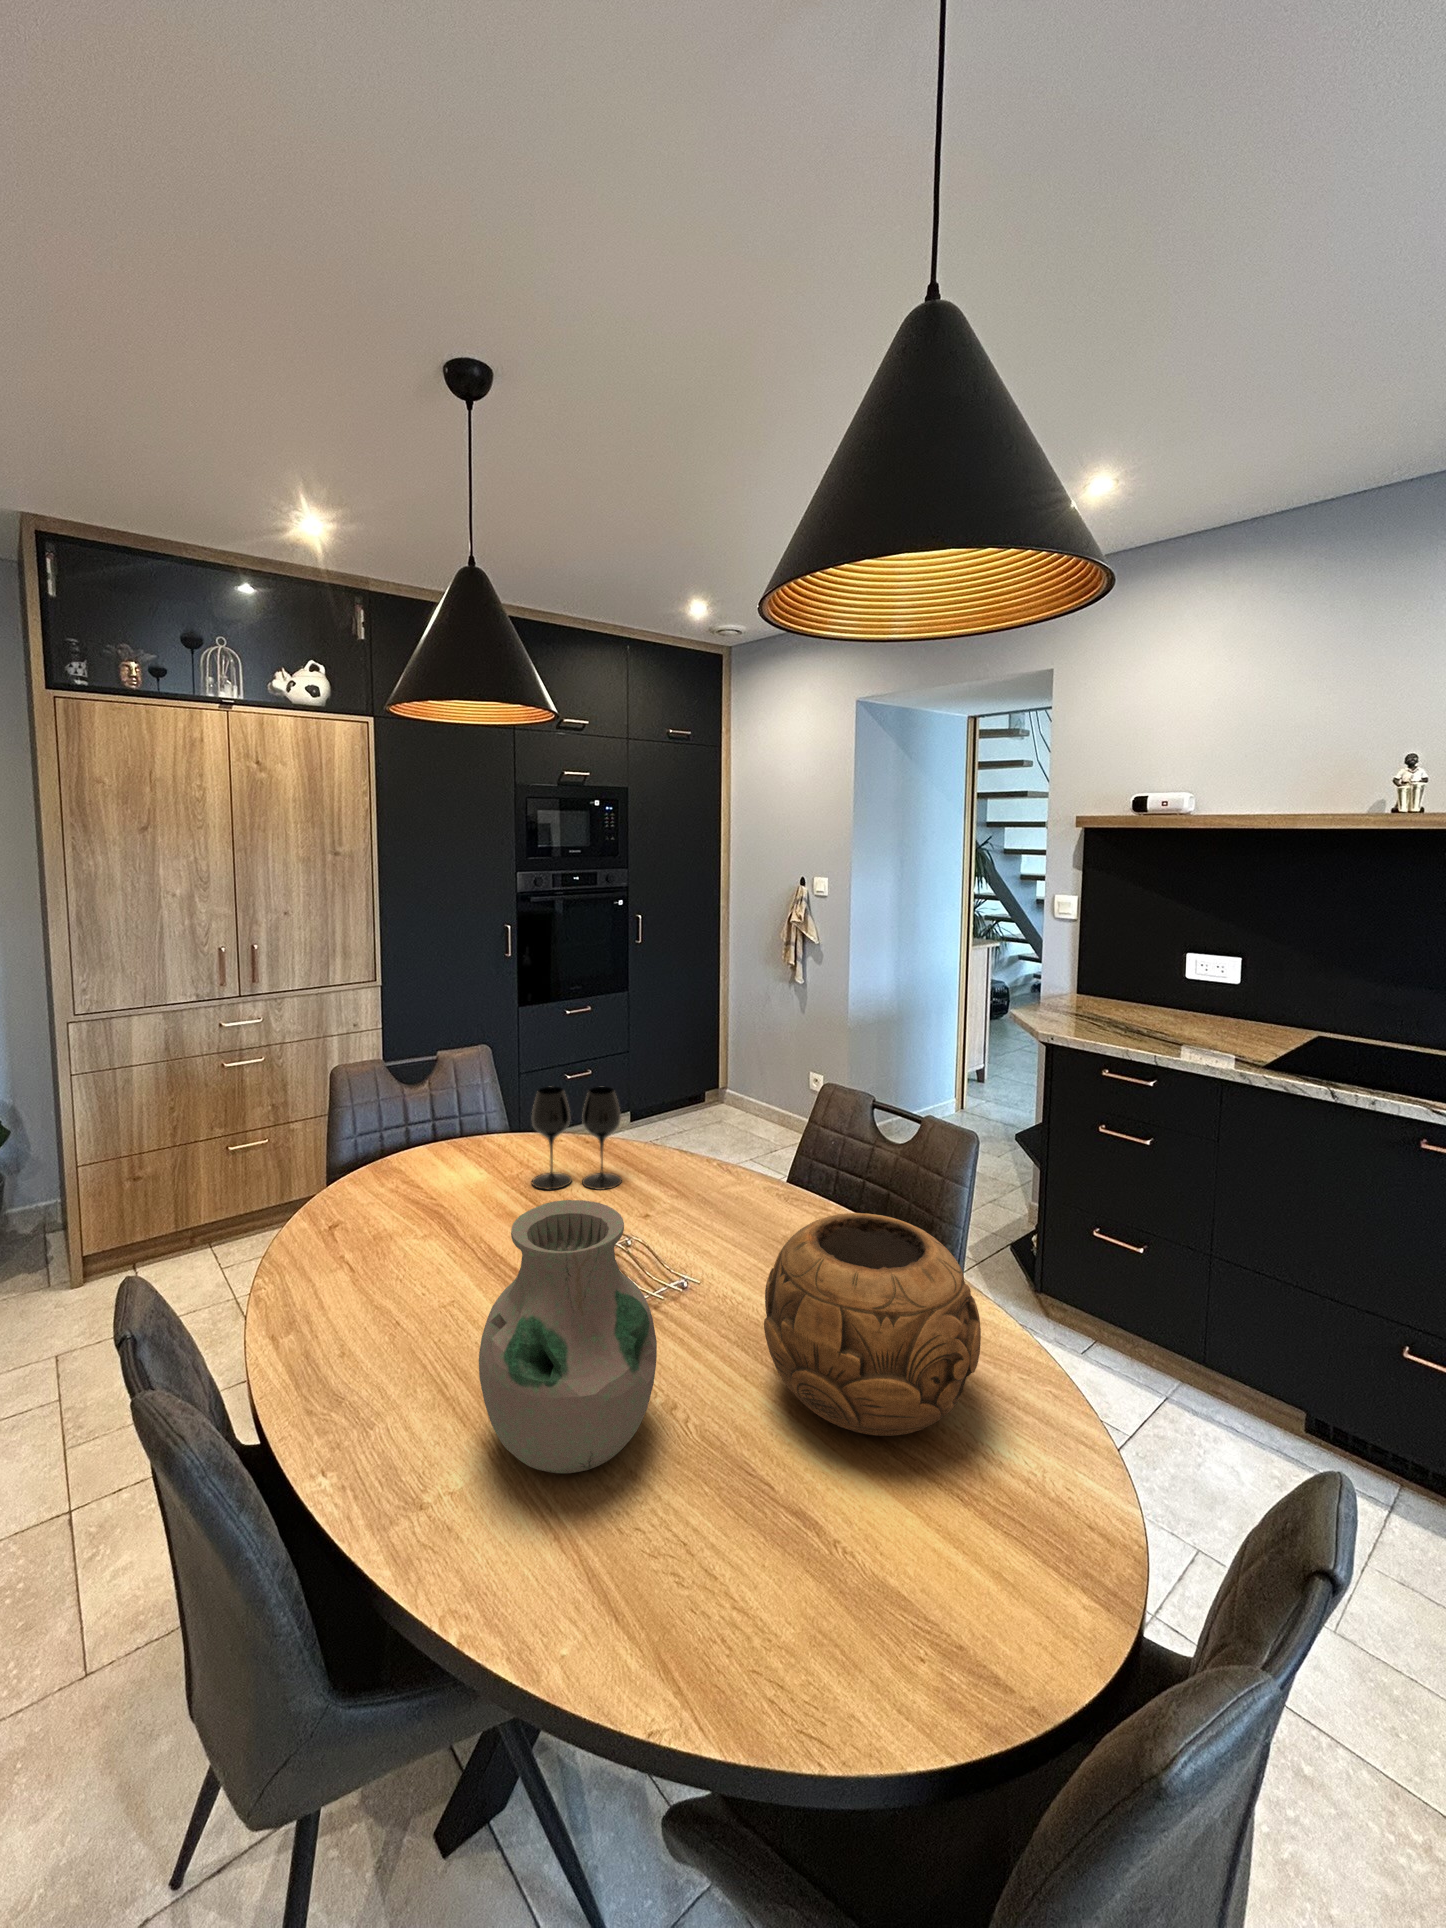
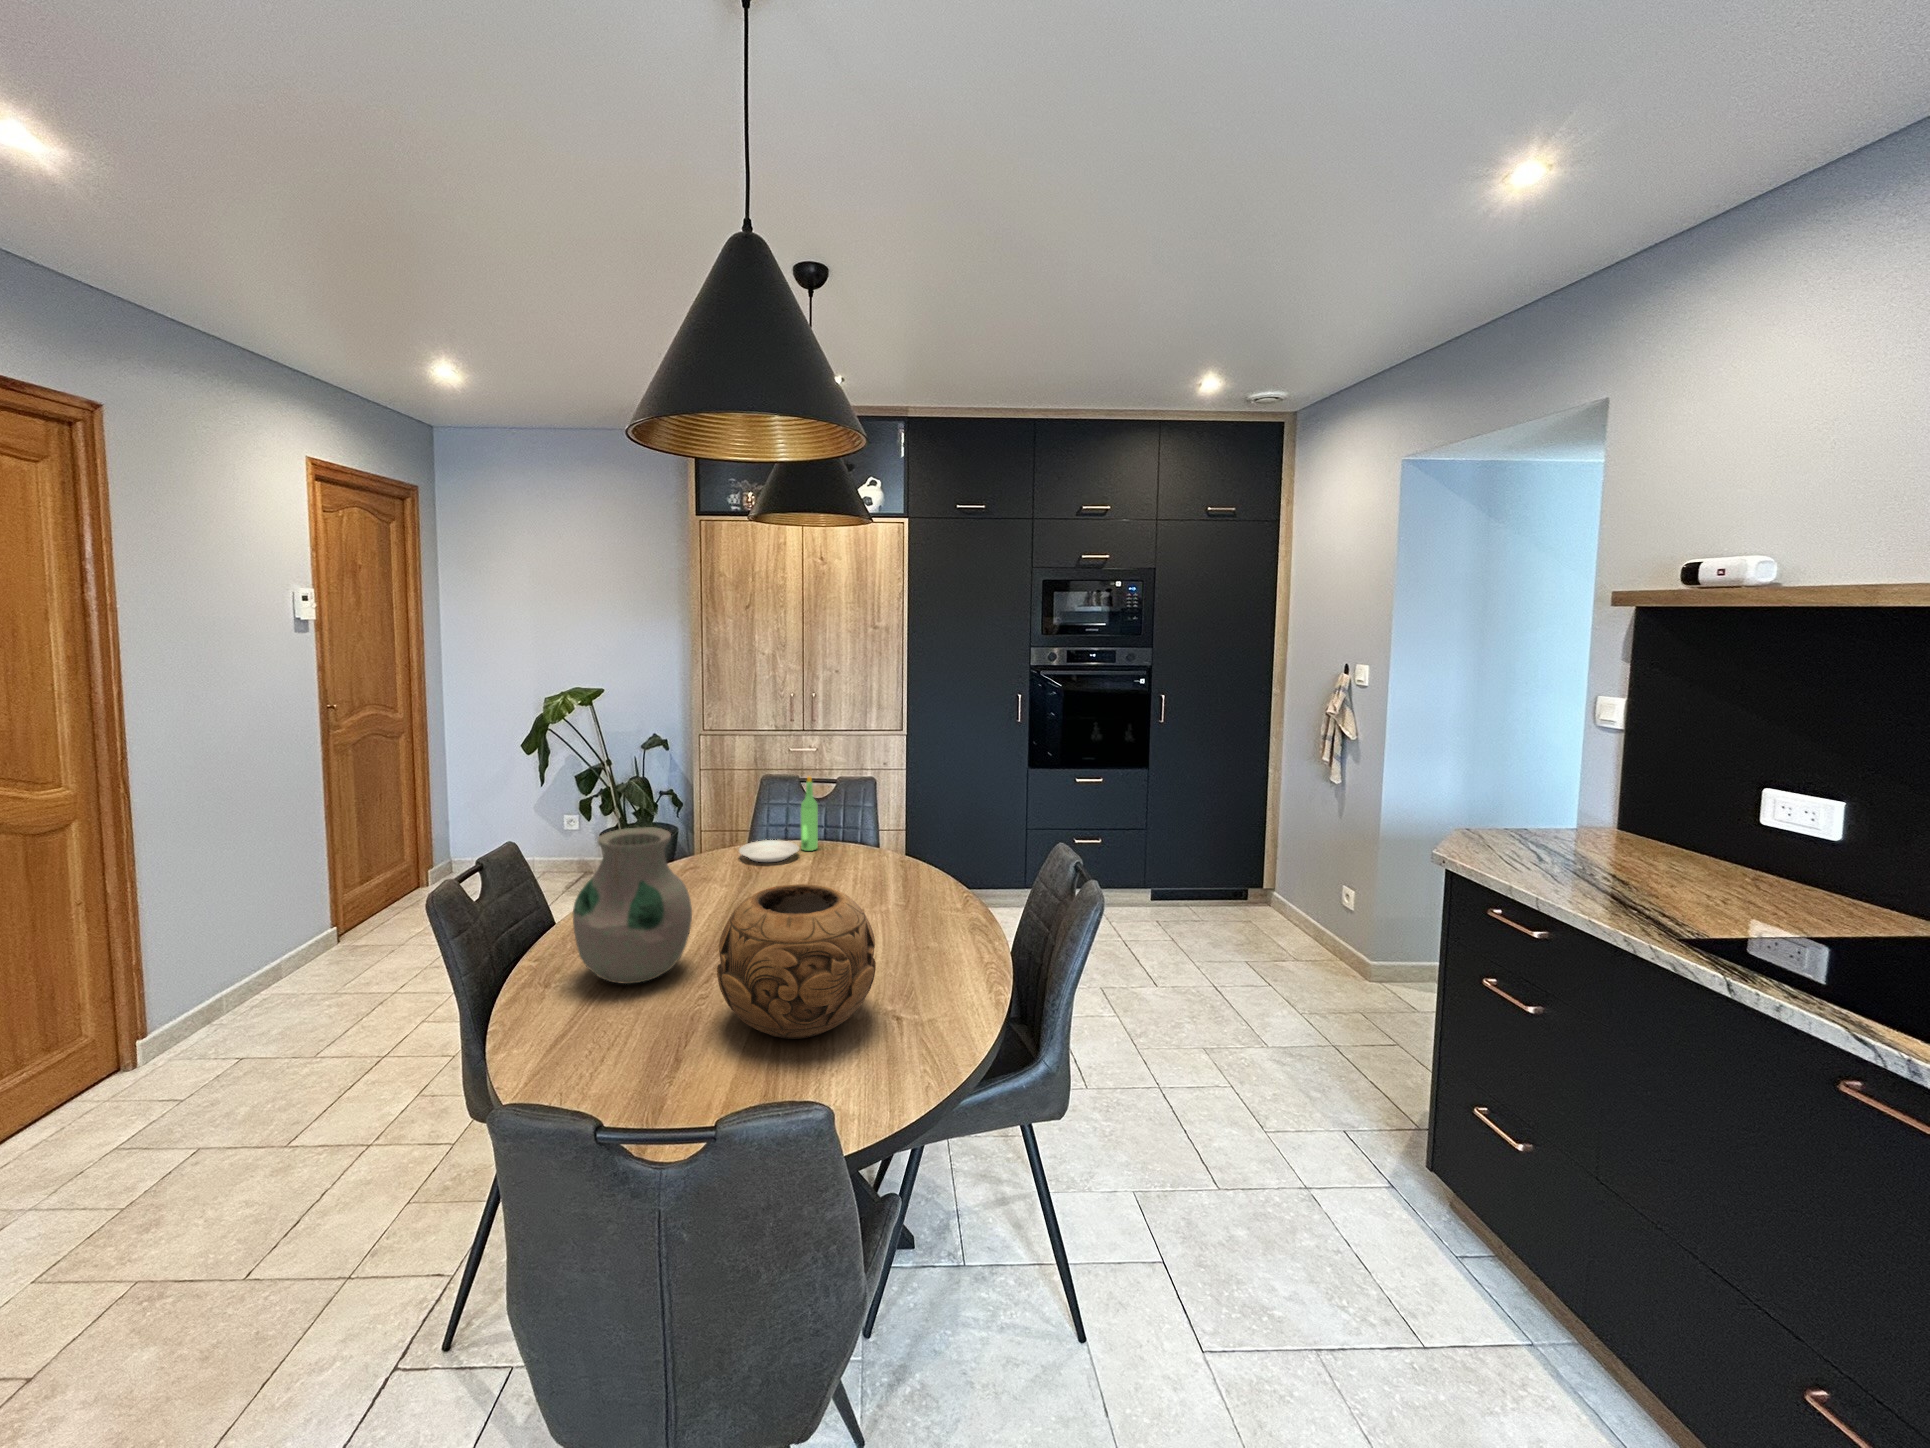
plate: none [380,1069,469,1205] -> present [739,777,818,862]
wine glass: present [532,1087,622,1190] -> none [830,797,890,883]

